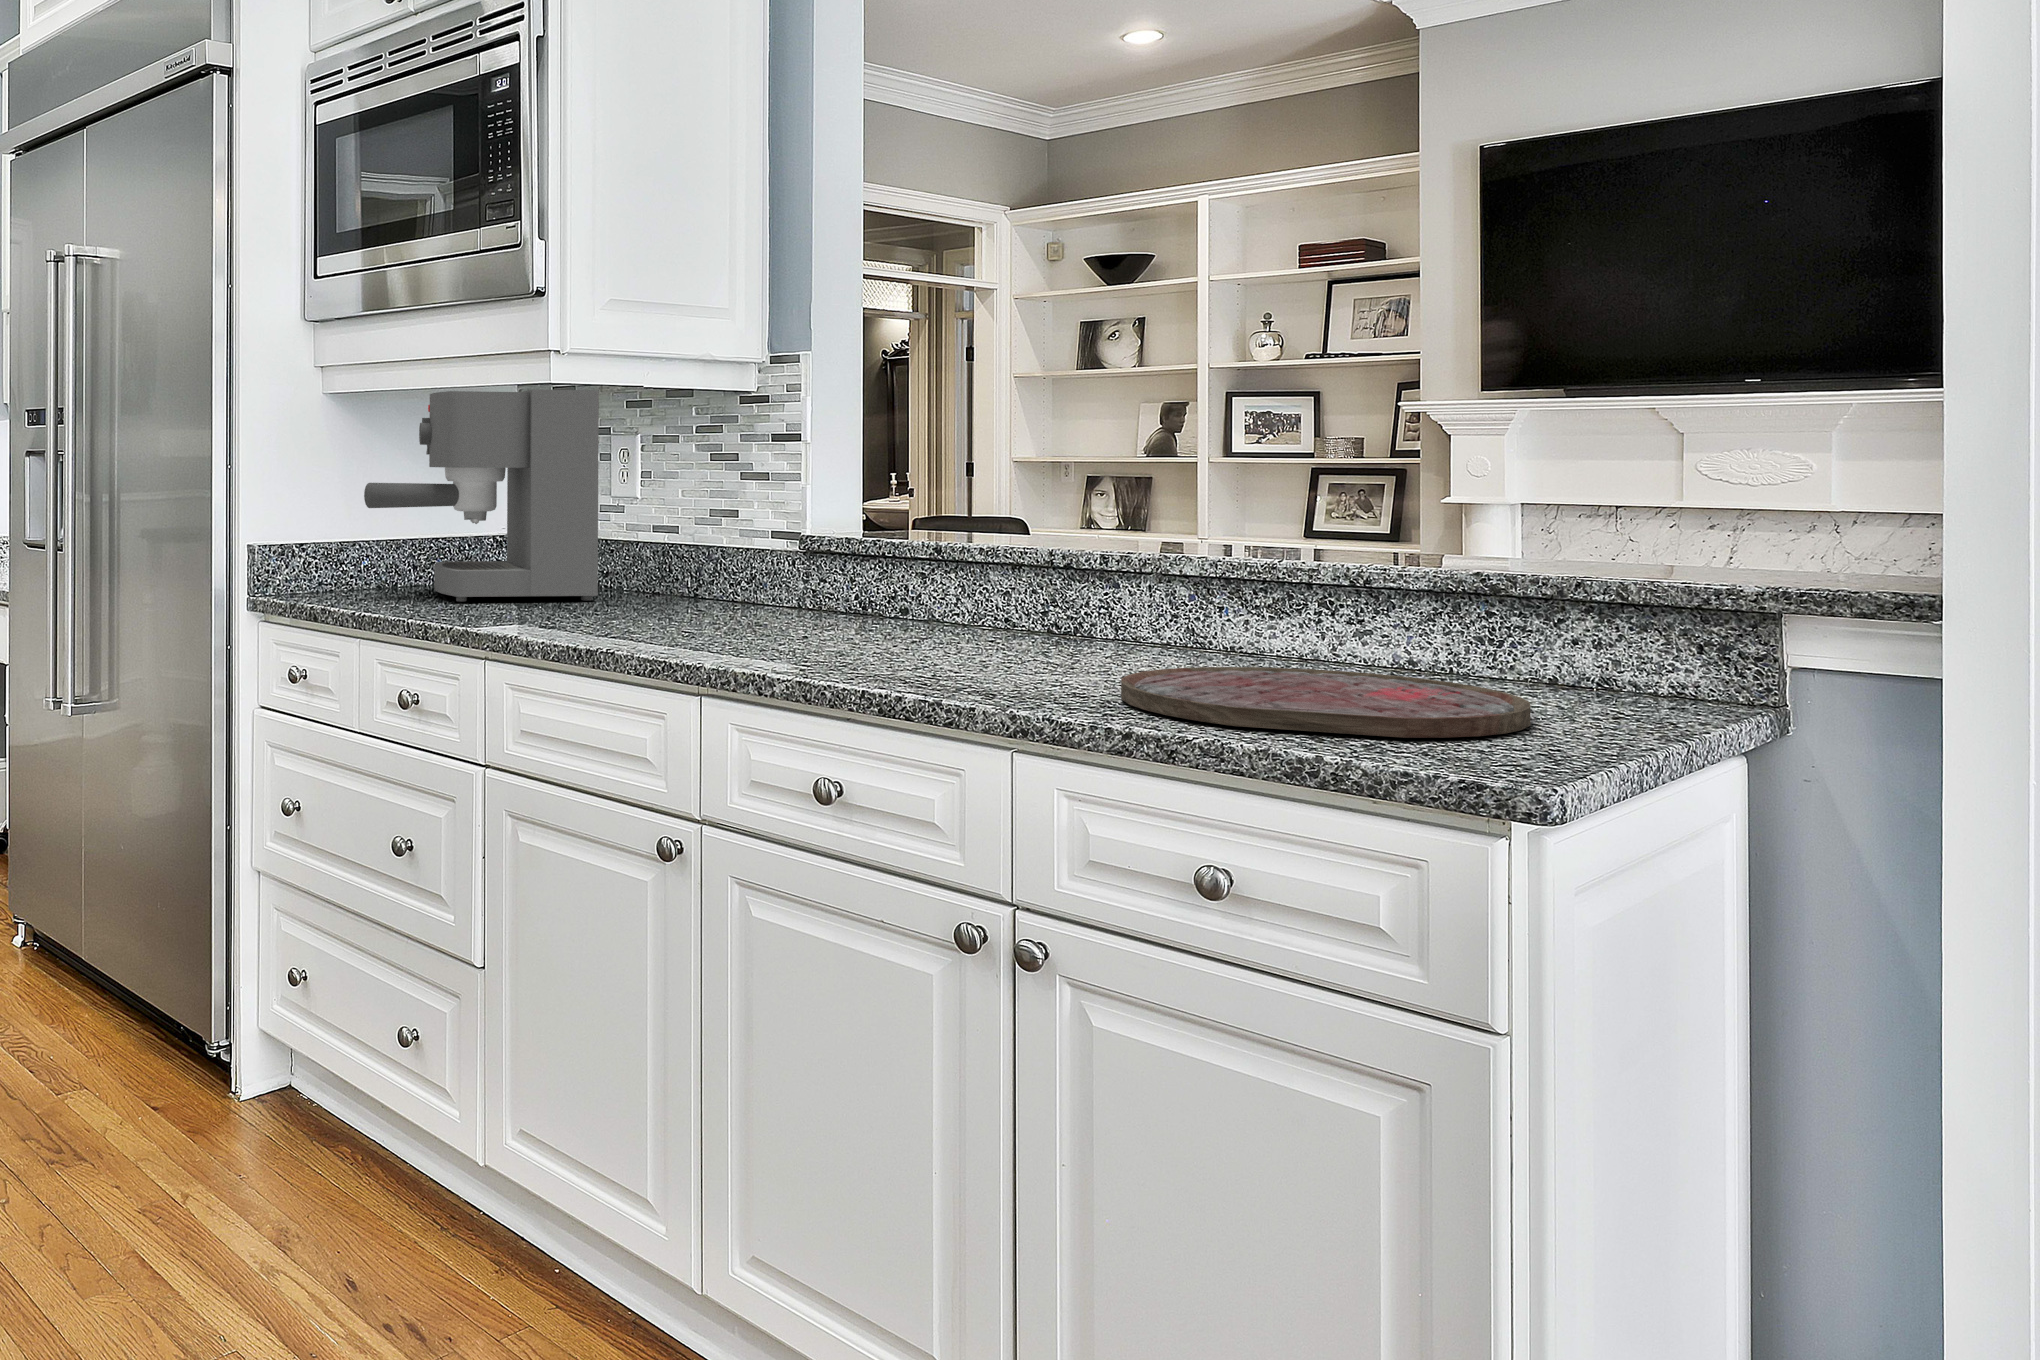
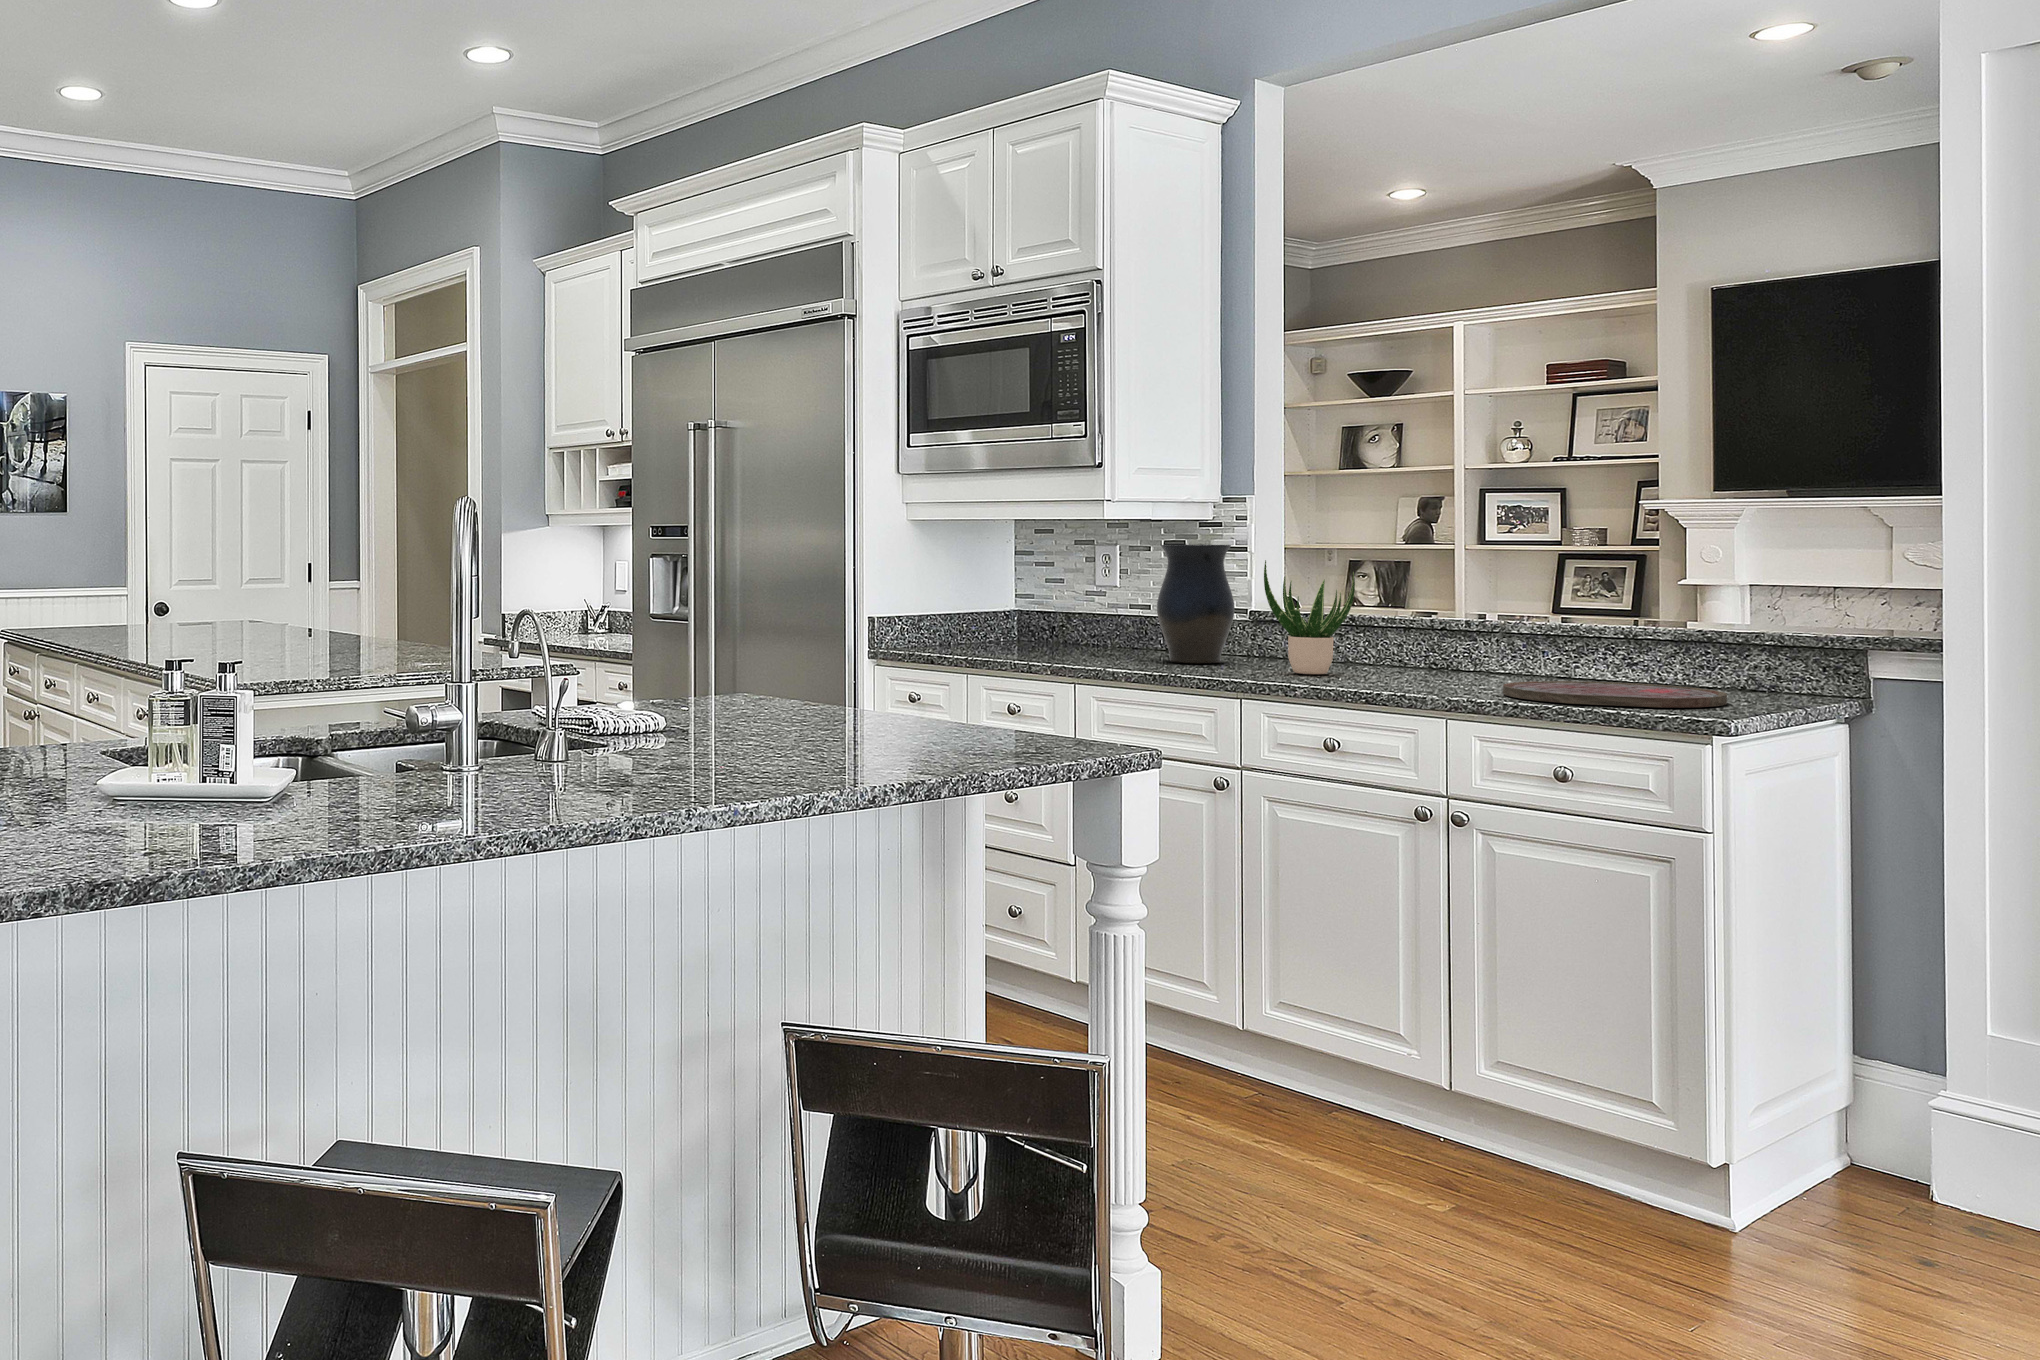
coffee maker: present [364,389,599,601] -> none [954,519,1109,653]
vase: none [636,426,754,622] -> present [1157,545,1235,664]
potted plant: none [765,447,910,646] -> present [1264,560,1355,674]

